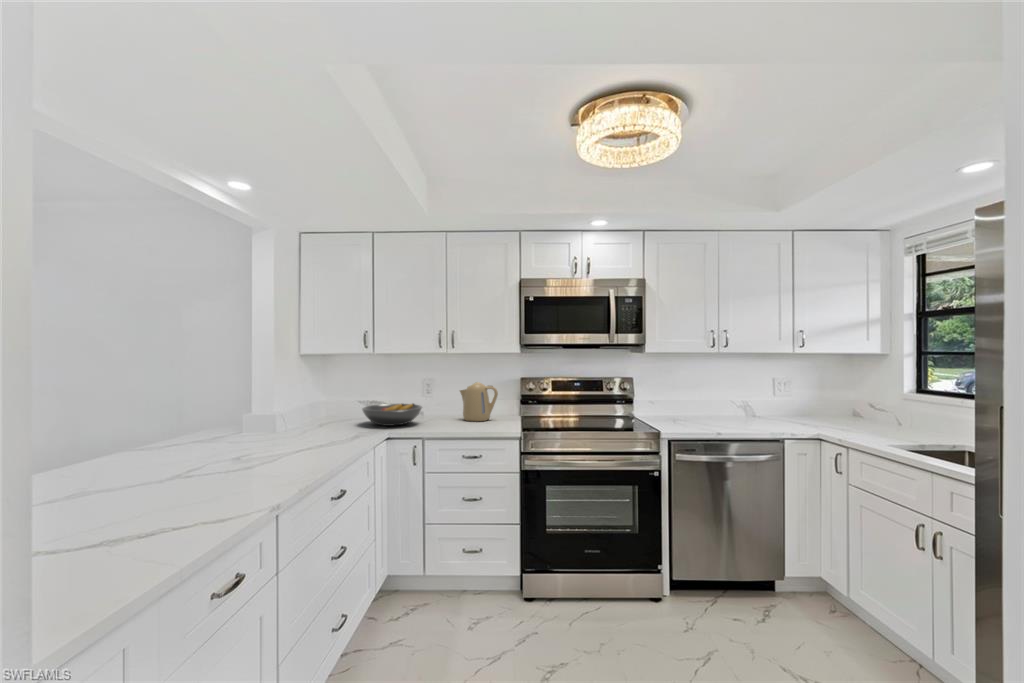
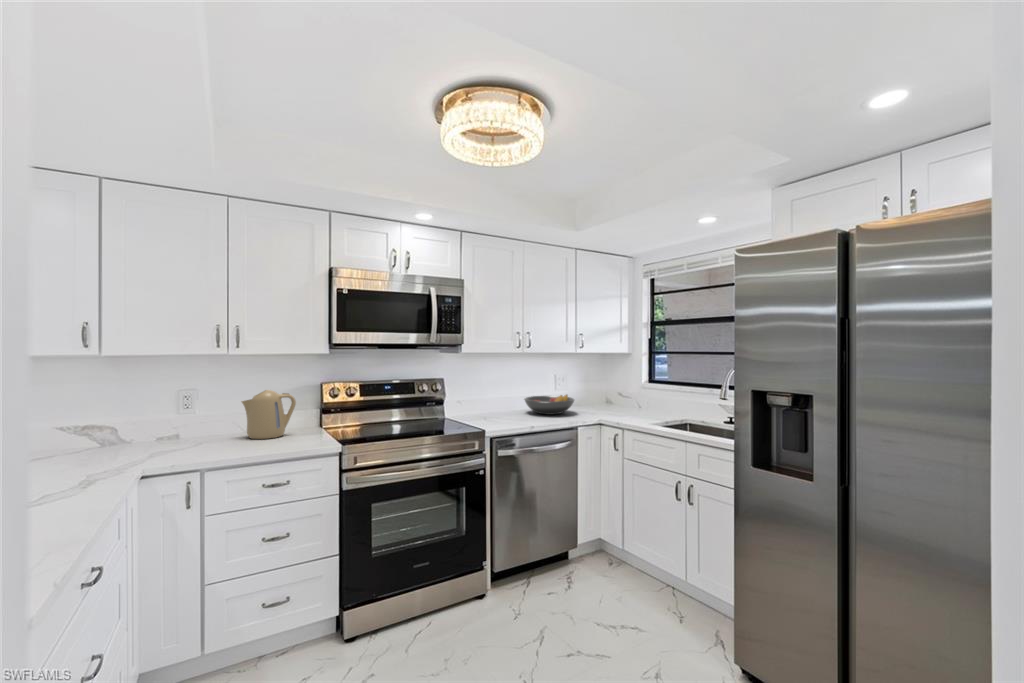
fruit bowl: present [362,403,422,426] -> present [524,395,574,414]

